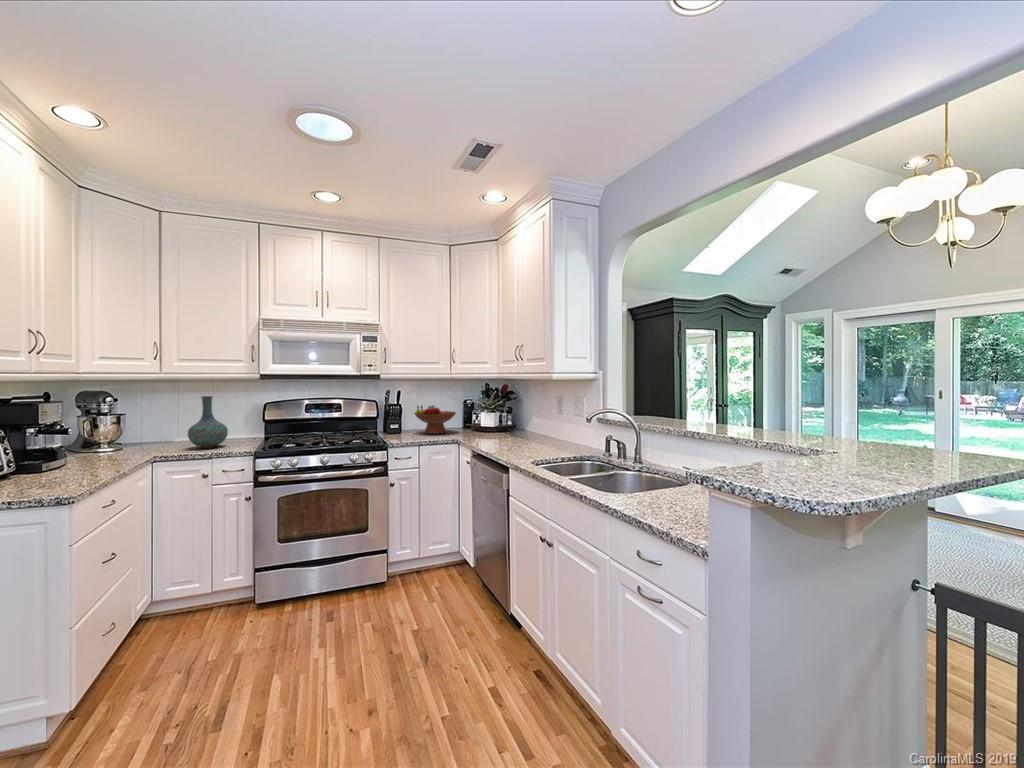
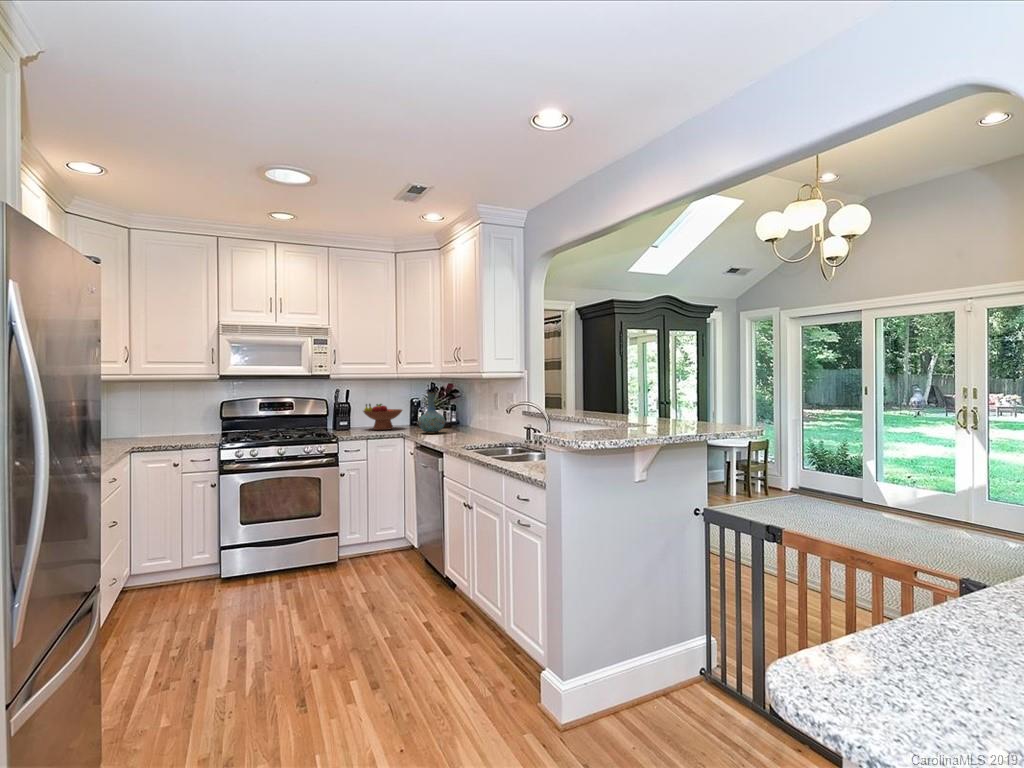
vase: present [188,396,228,448] -> present [418,393,445,433]

